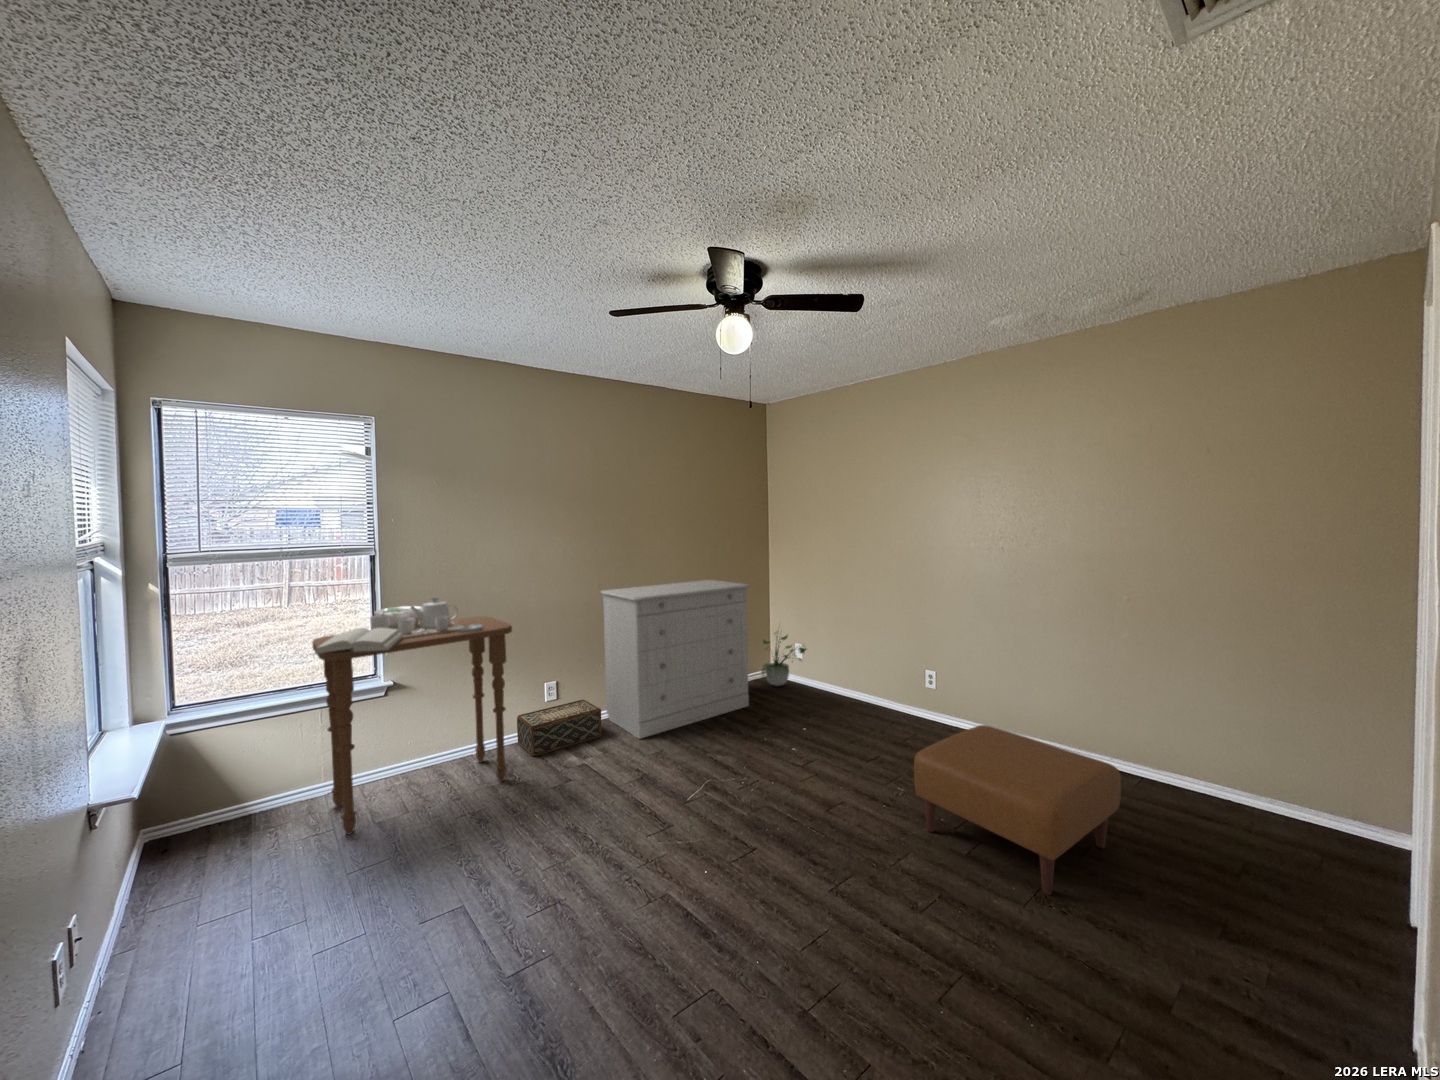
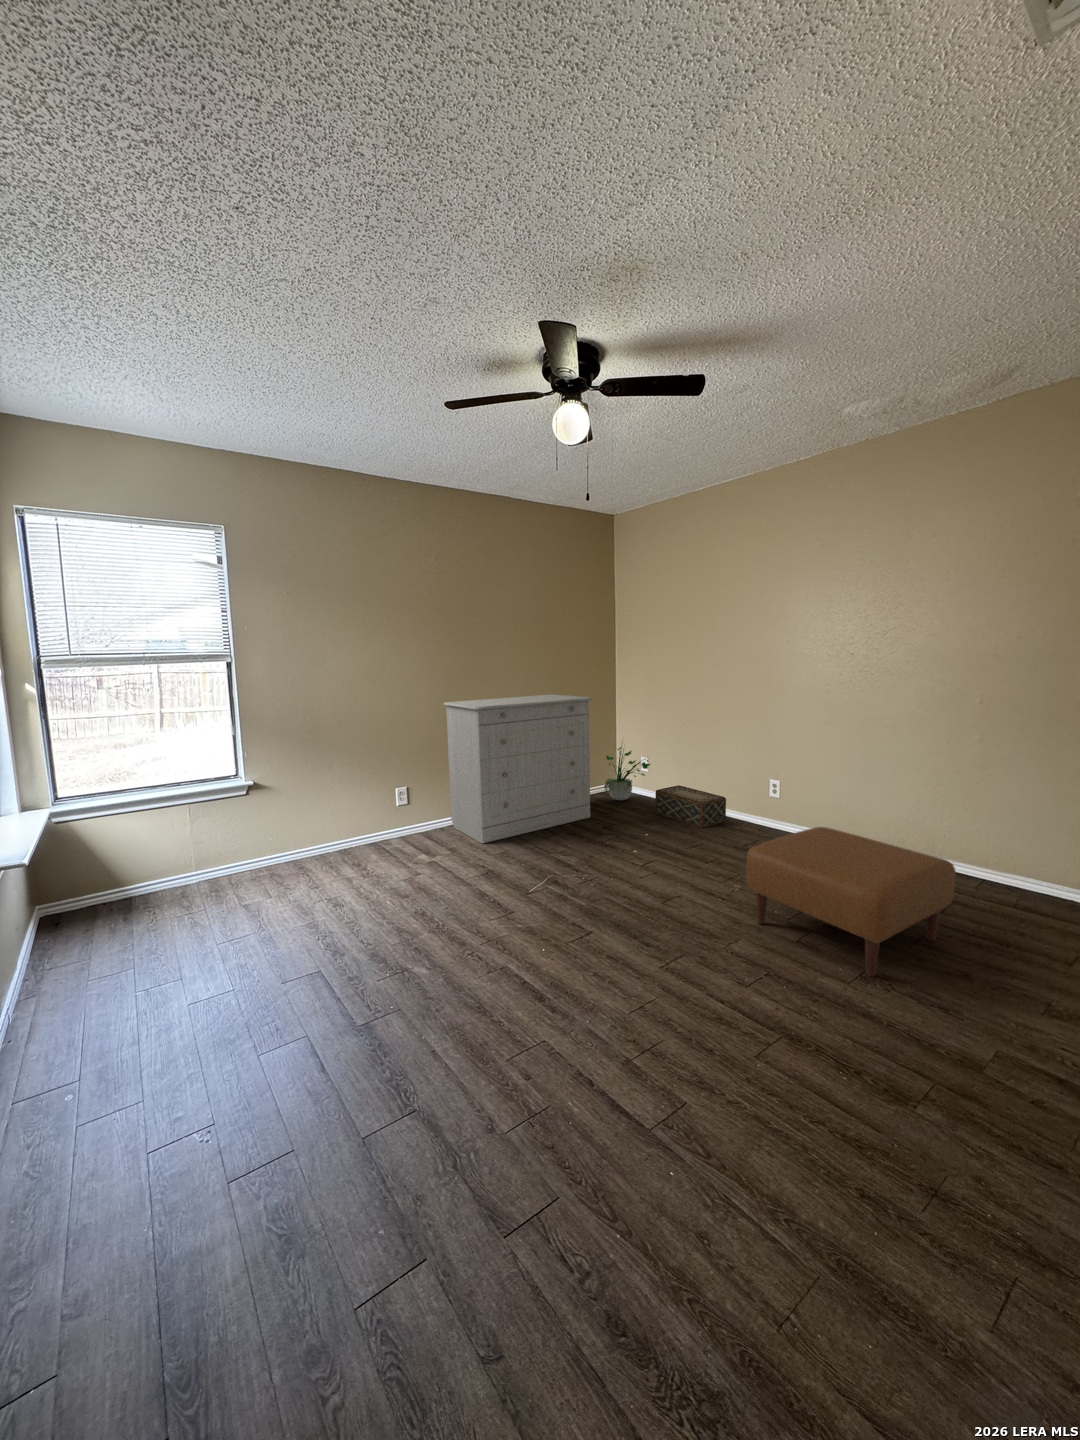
side table: present [312,598,512,834] -> none [173,703,358,915]
woven basket: present [517,700,602,756] -> present [655,785,726,828]

